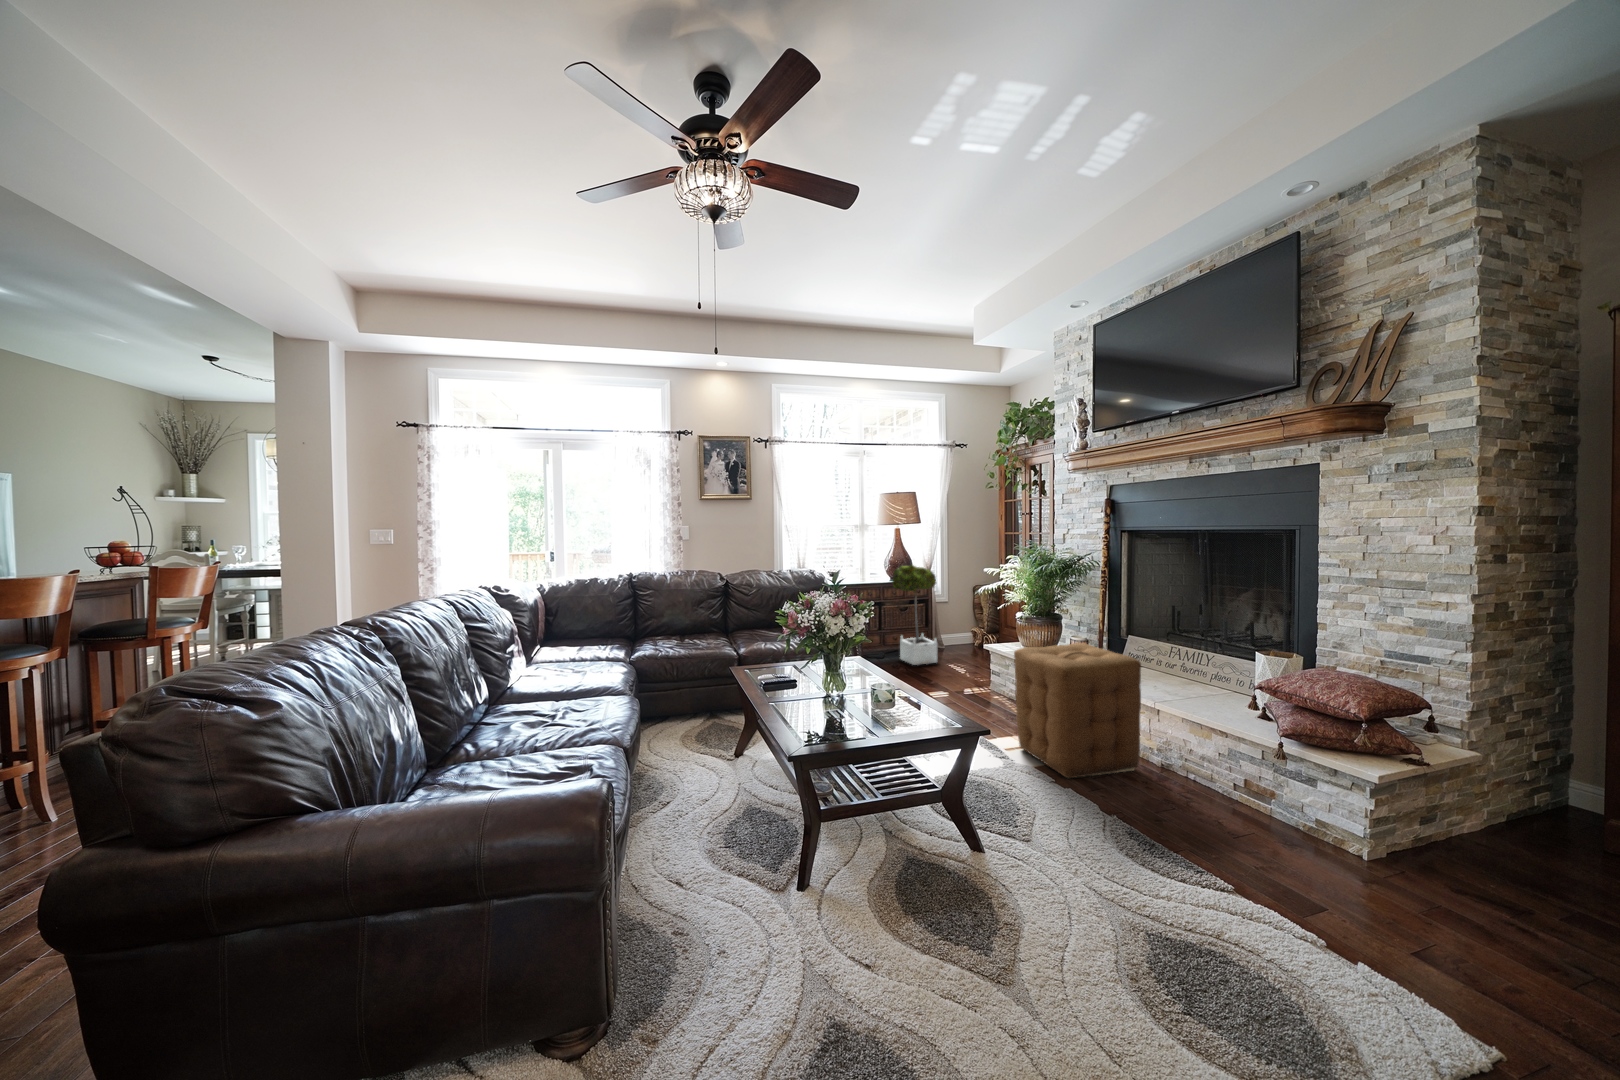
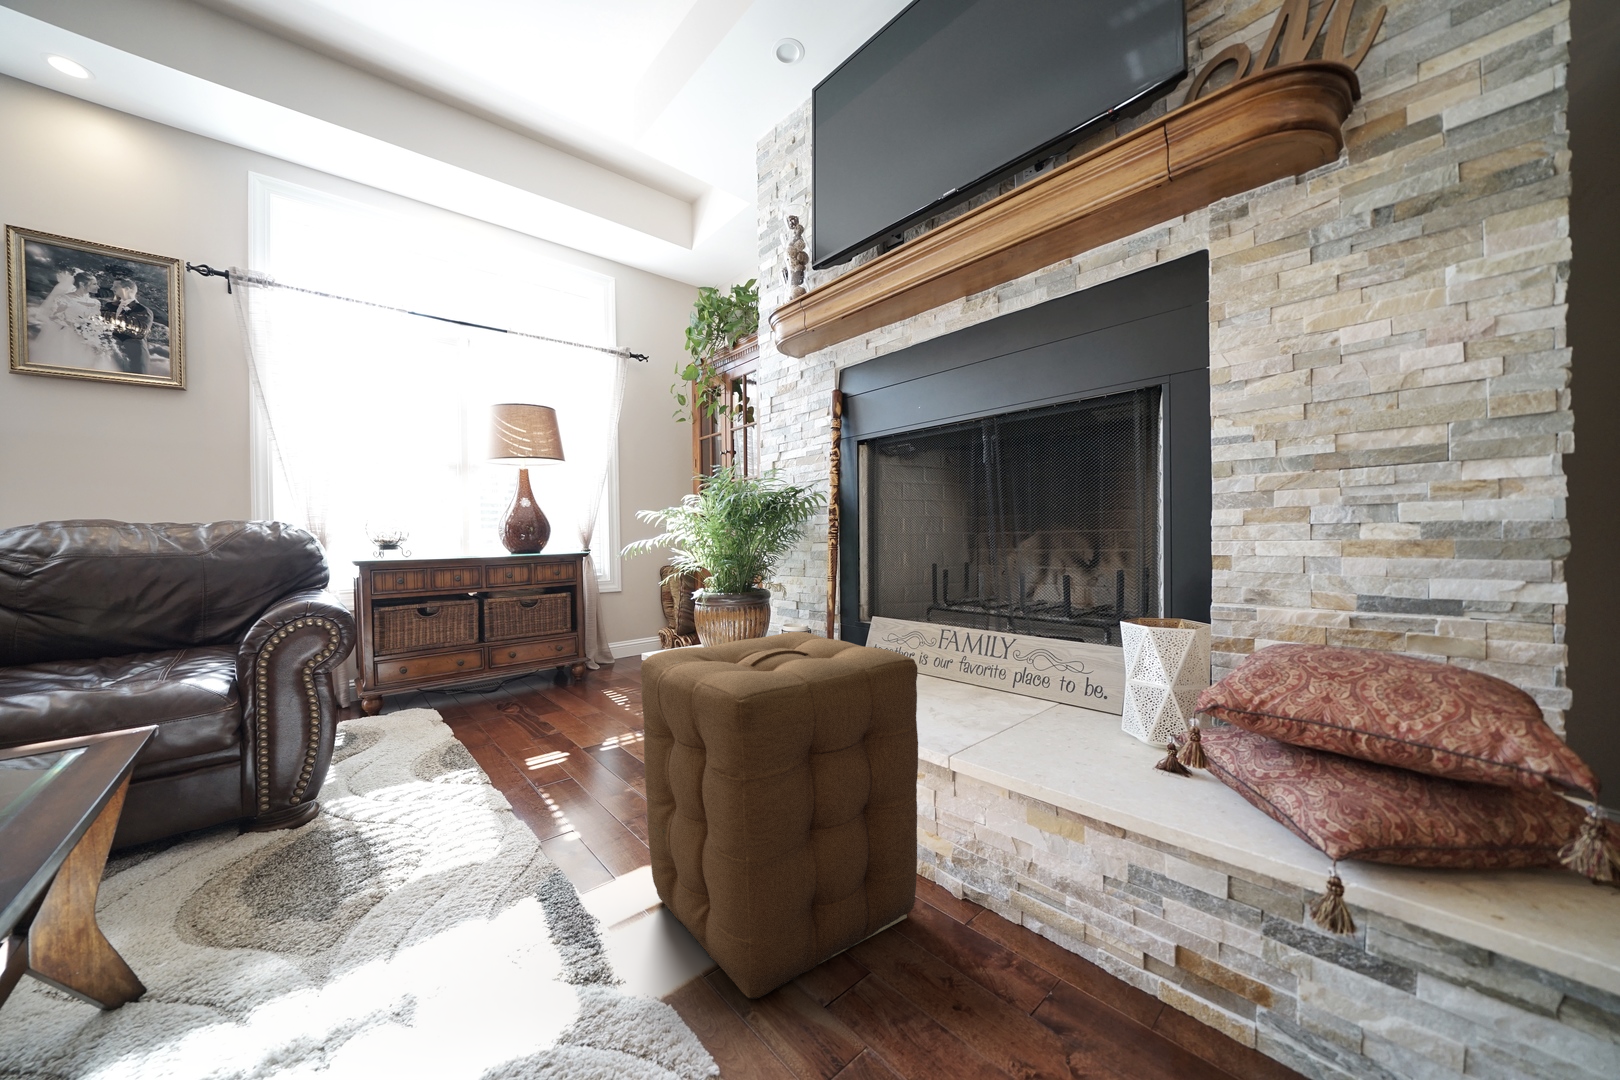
potted tree: present [893,565,938,665] -> none [497,521,582,701]

